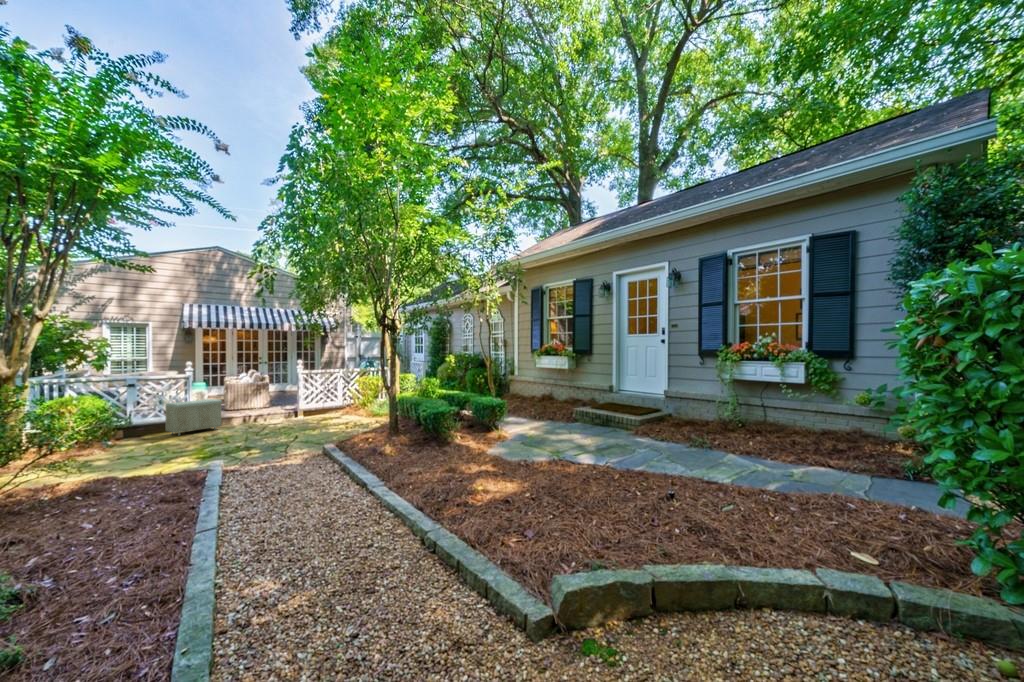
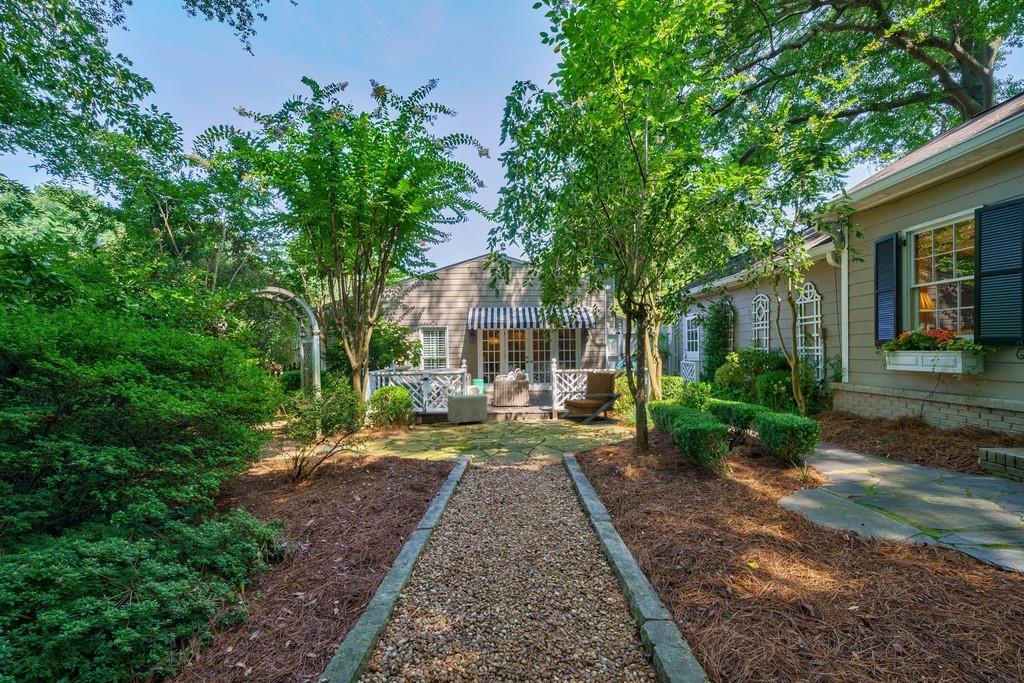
lounge chair: none [305,372,368,420] -> present [560,372,623,424]

